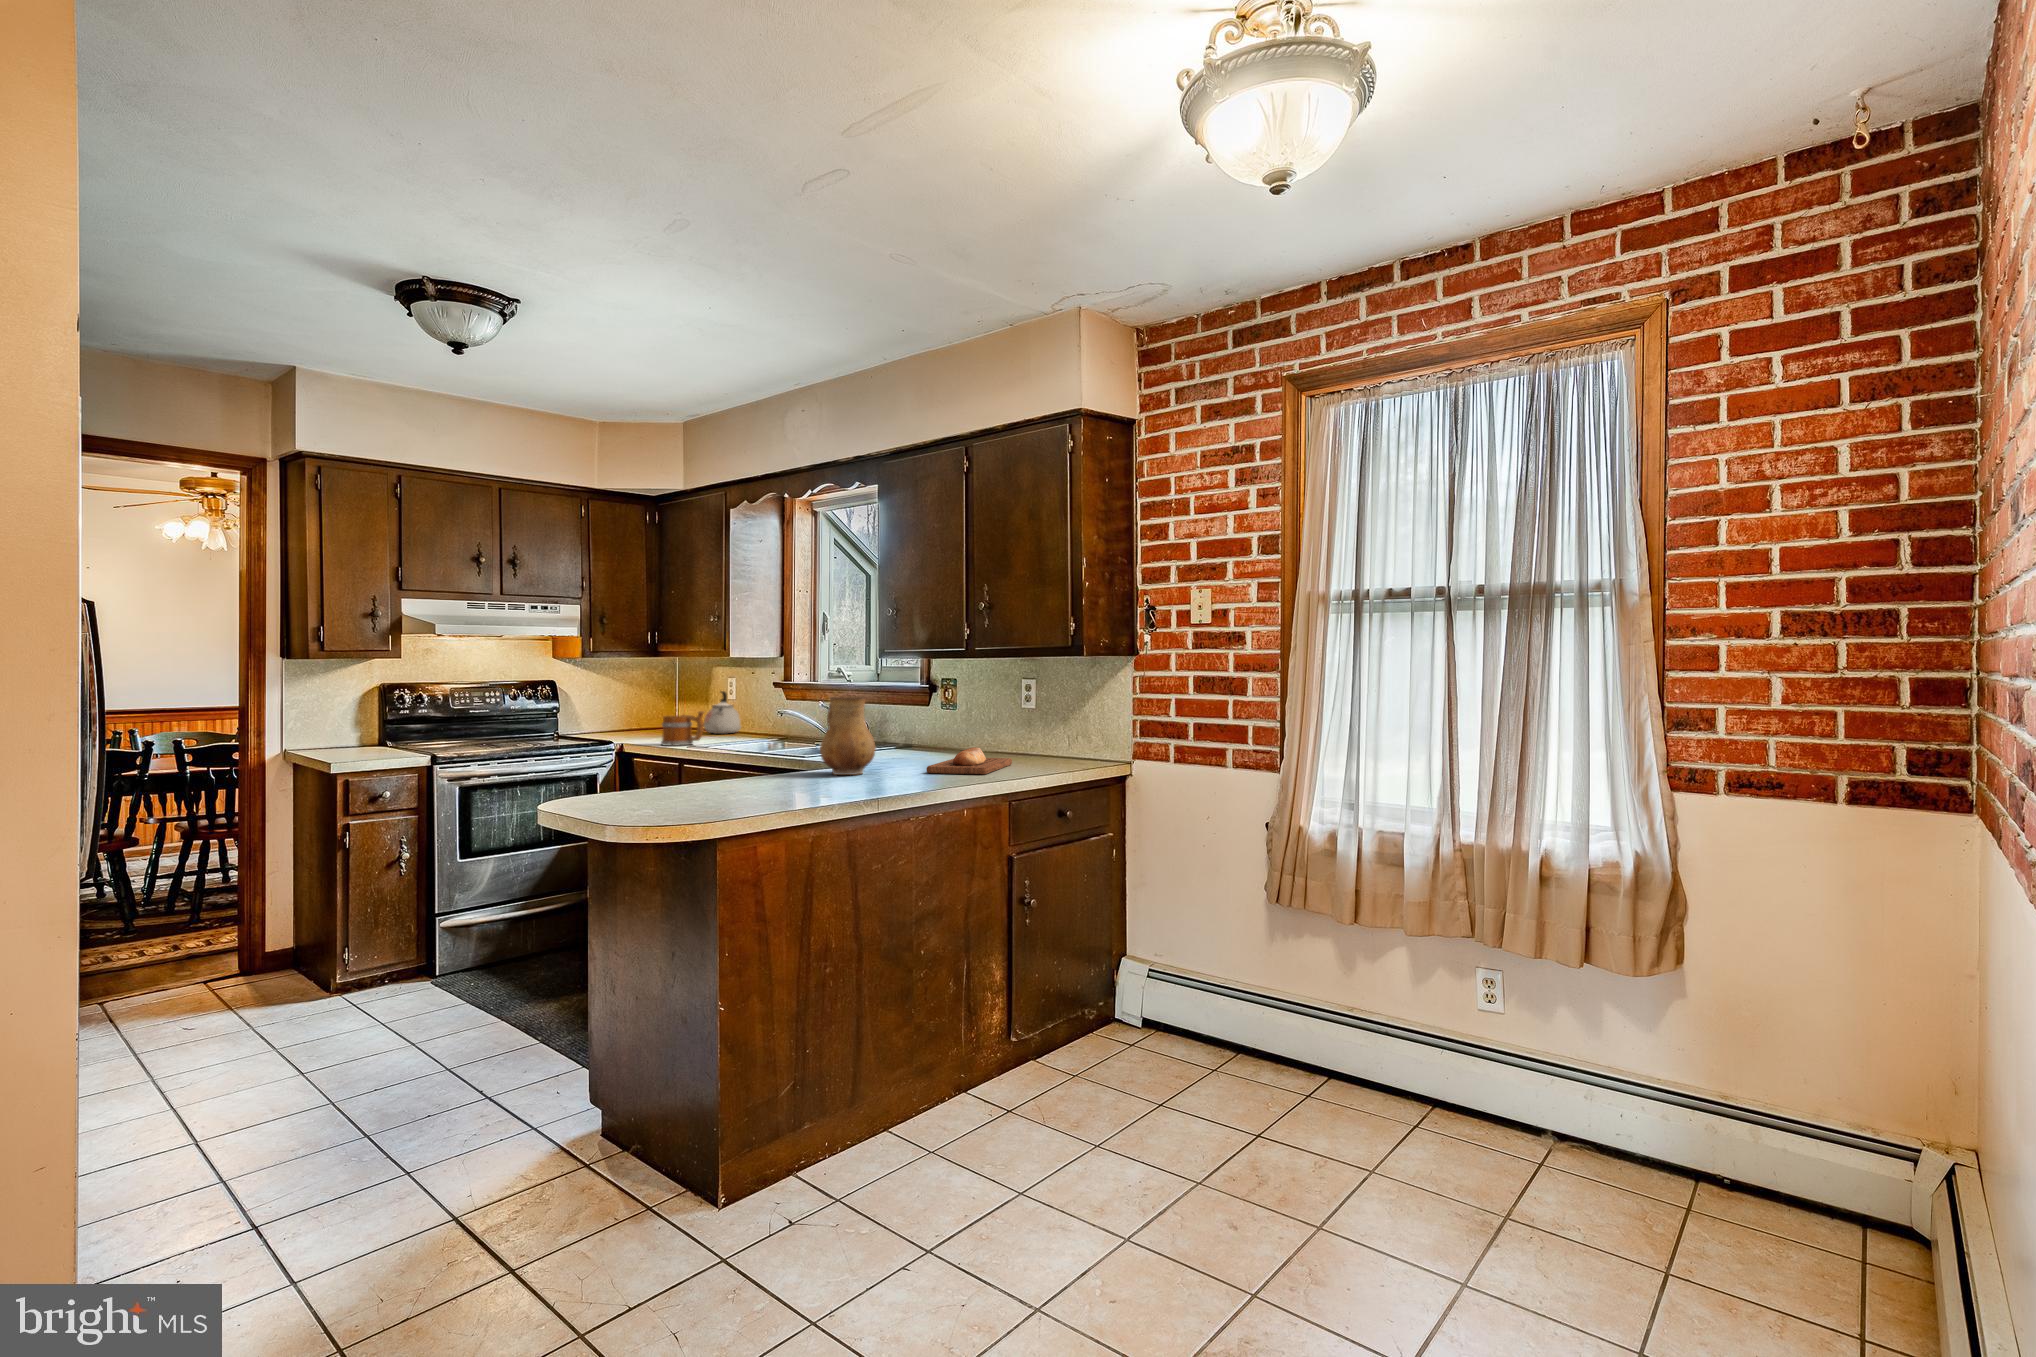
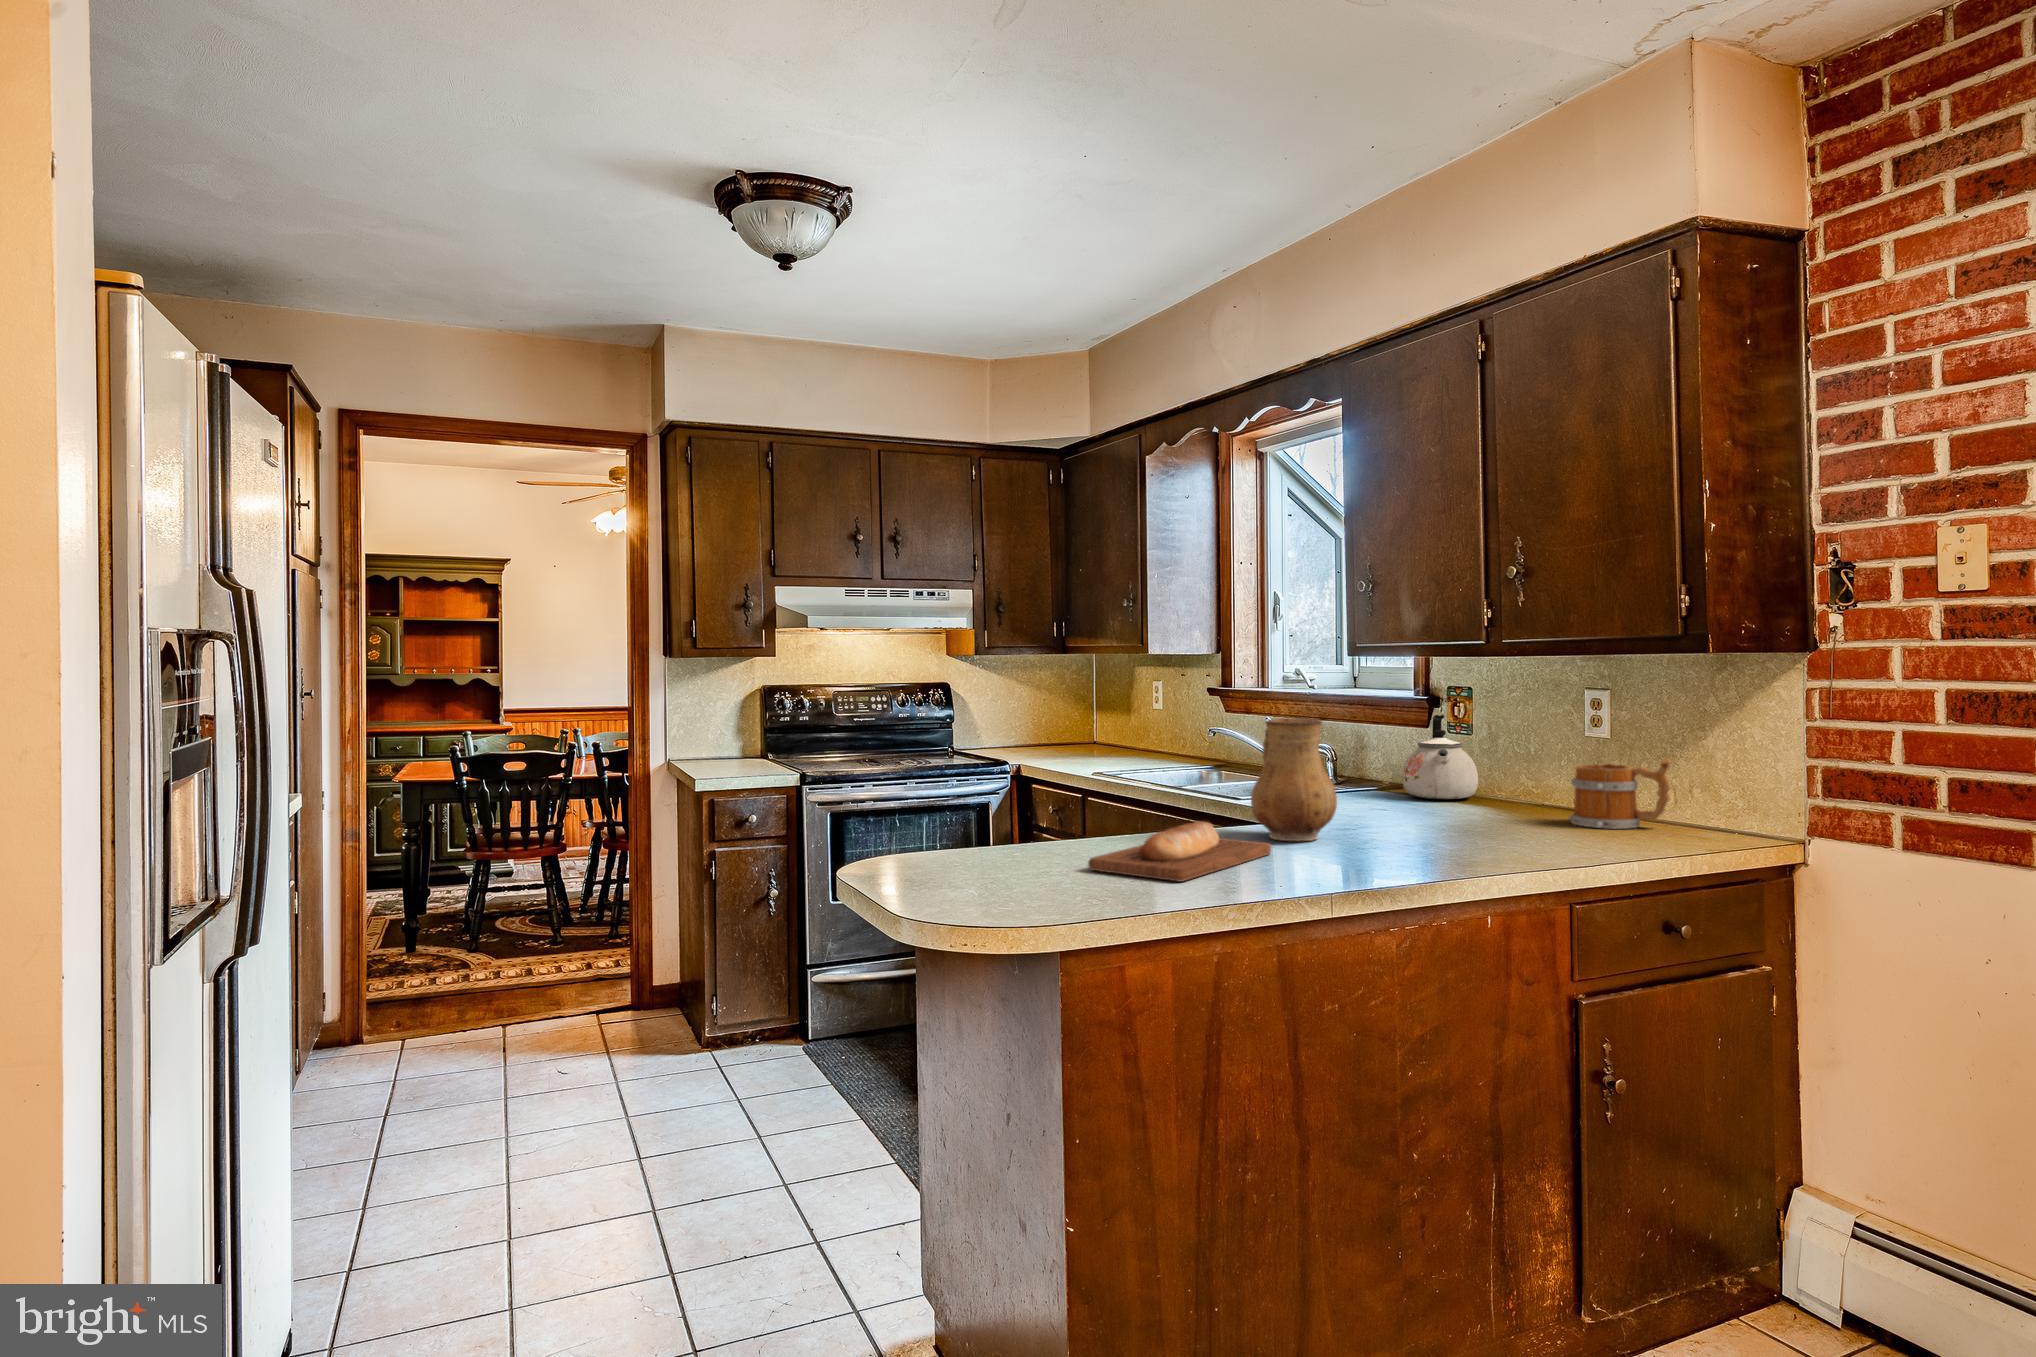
kettle: present [704,691,741,734] -> present [1402,715,1478,800]
mug: present [661,711,704,746] -> present [1569,759,1671,829]
bread loaf: present [927,747,1012,774] -> present [1088,822,1271,882]

